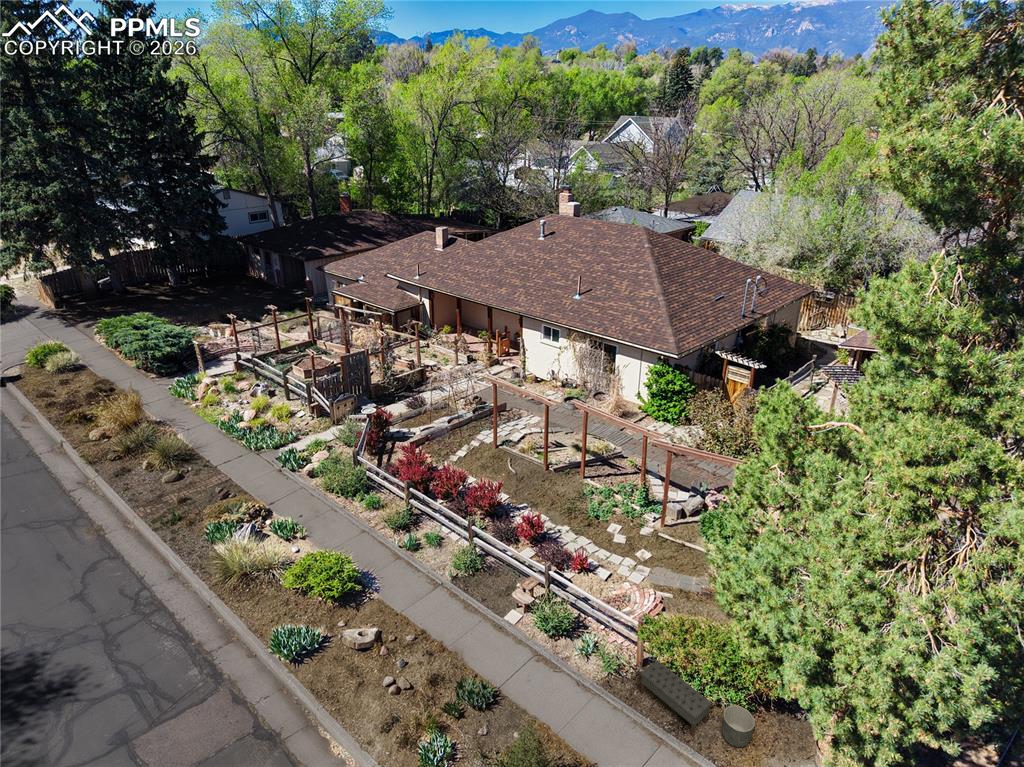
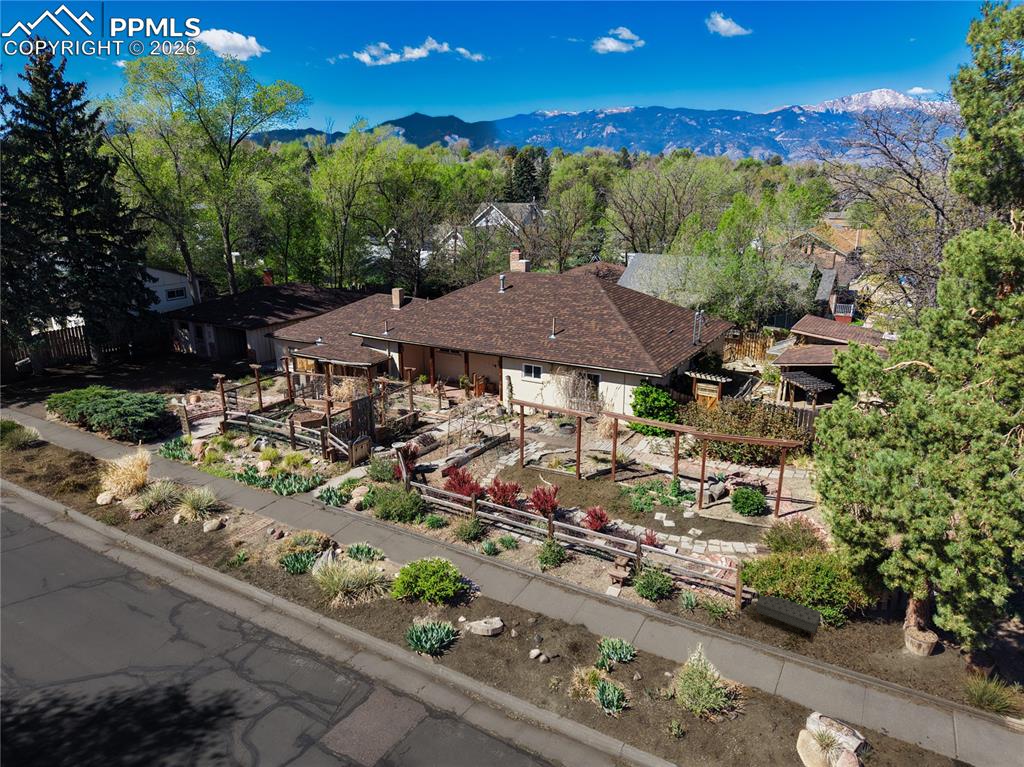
planter: present [722,705,755,747] -> none [831,611,860,643]

